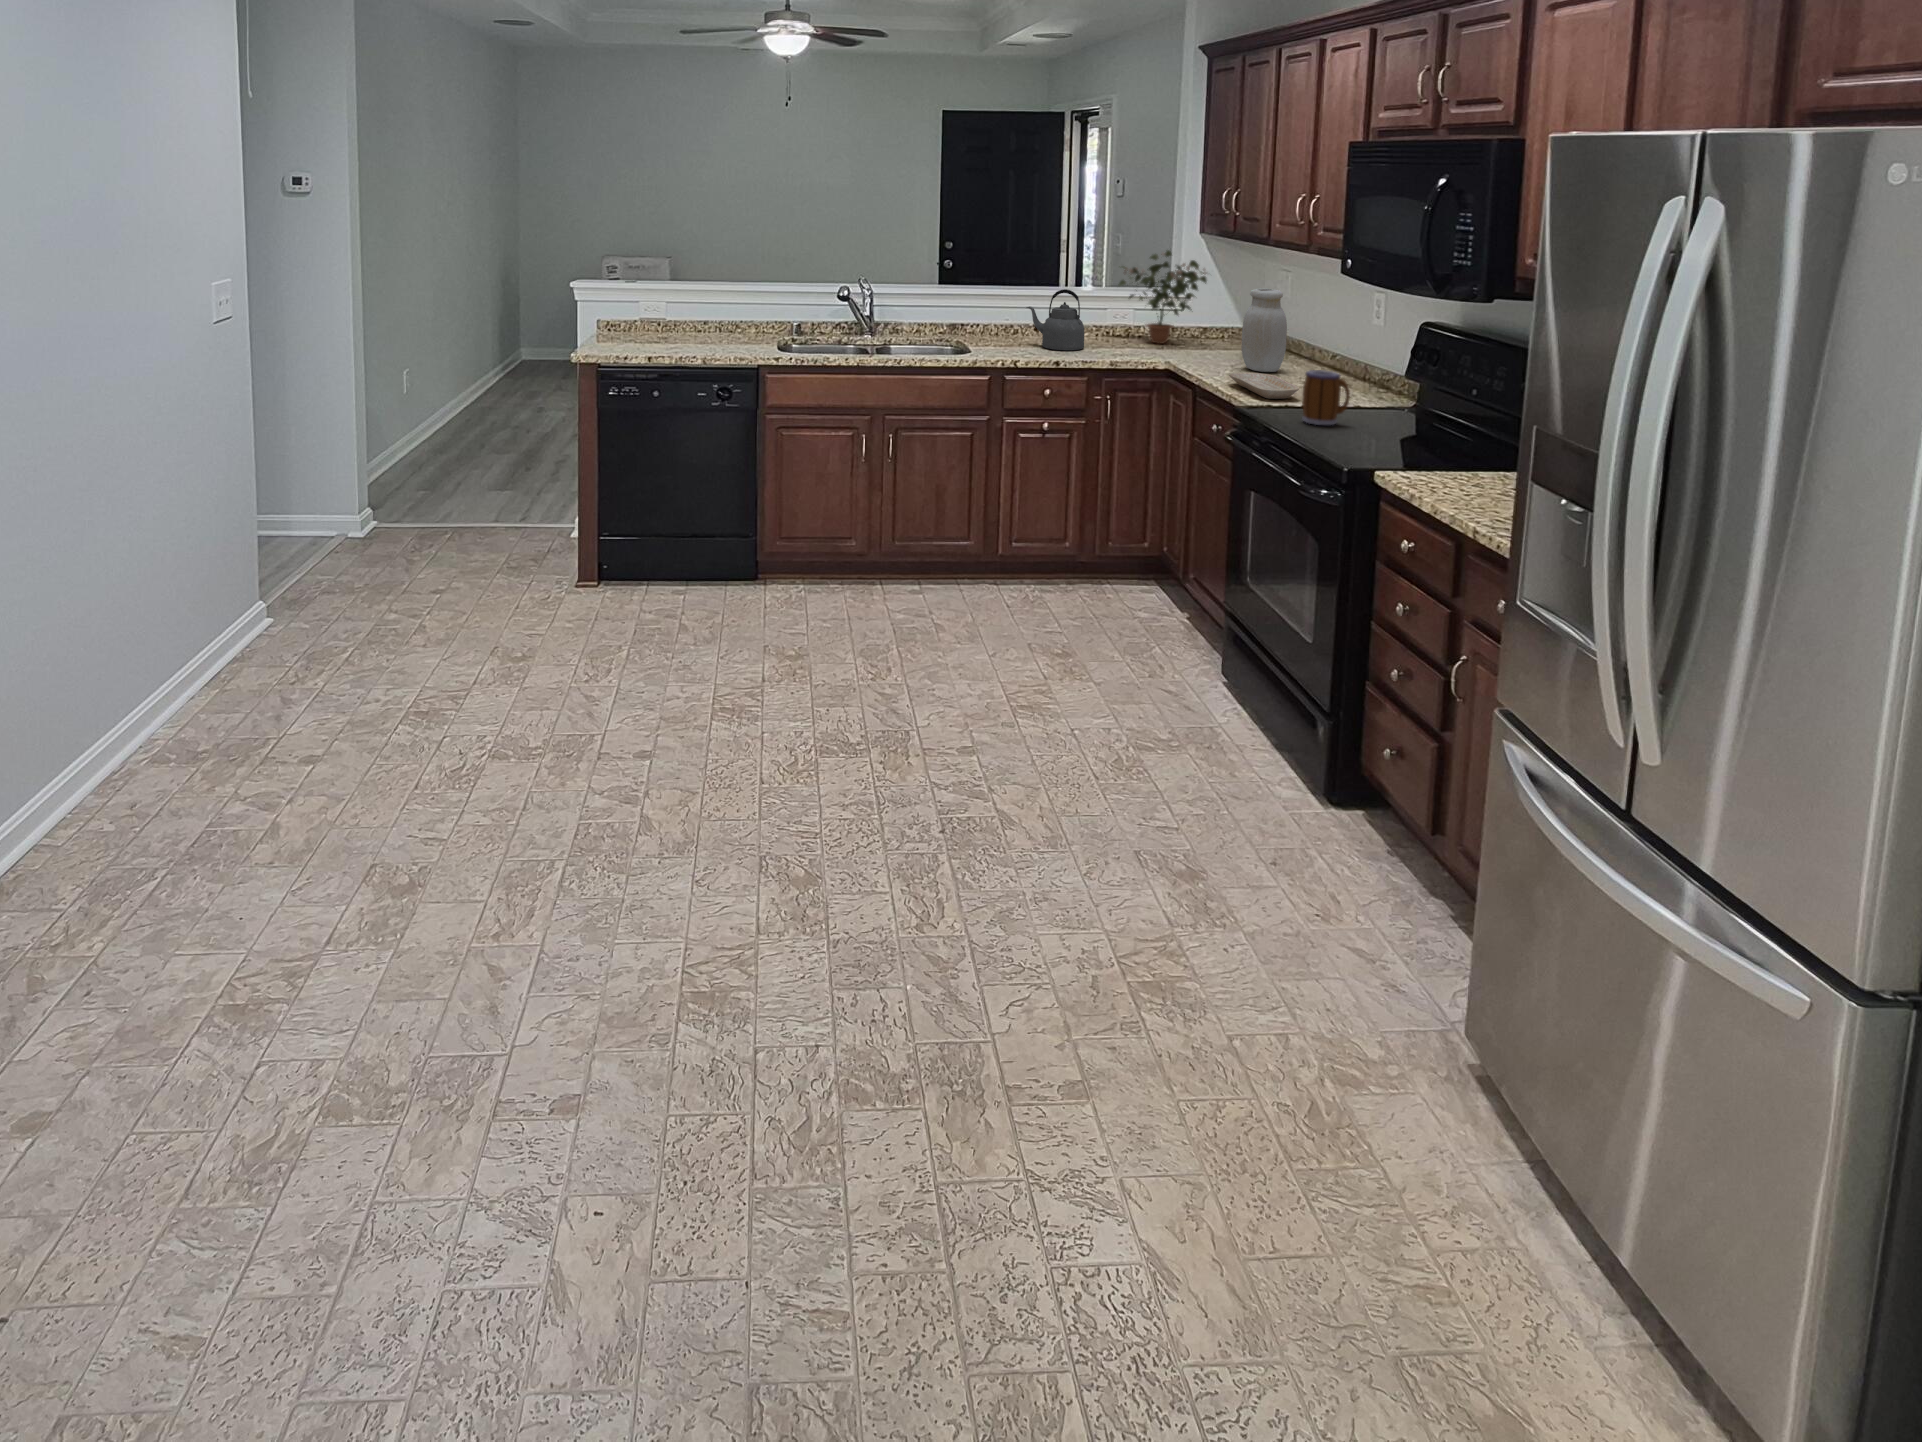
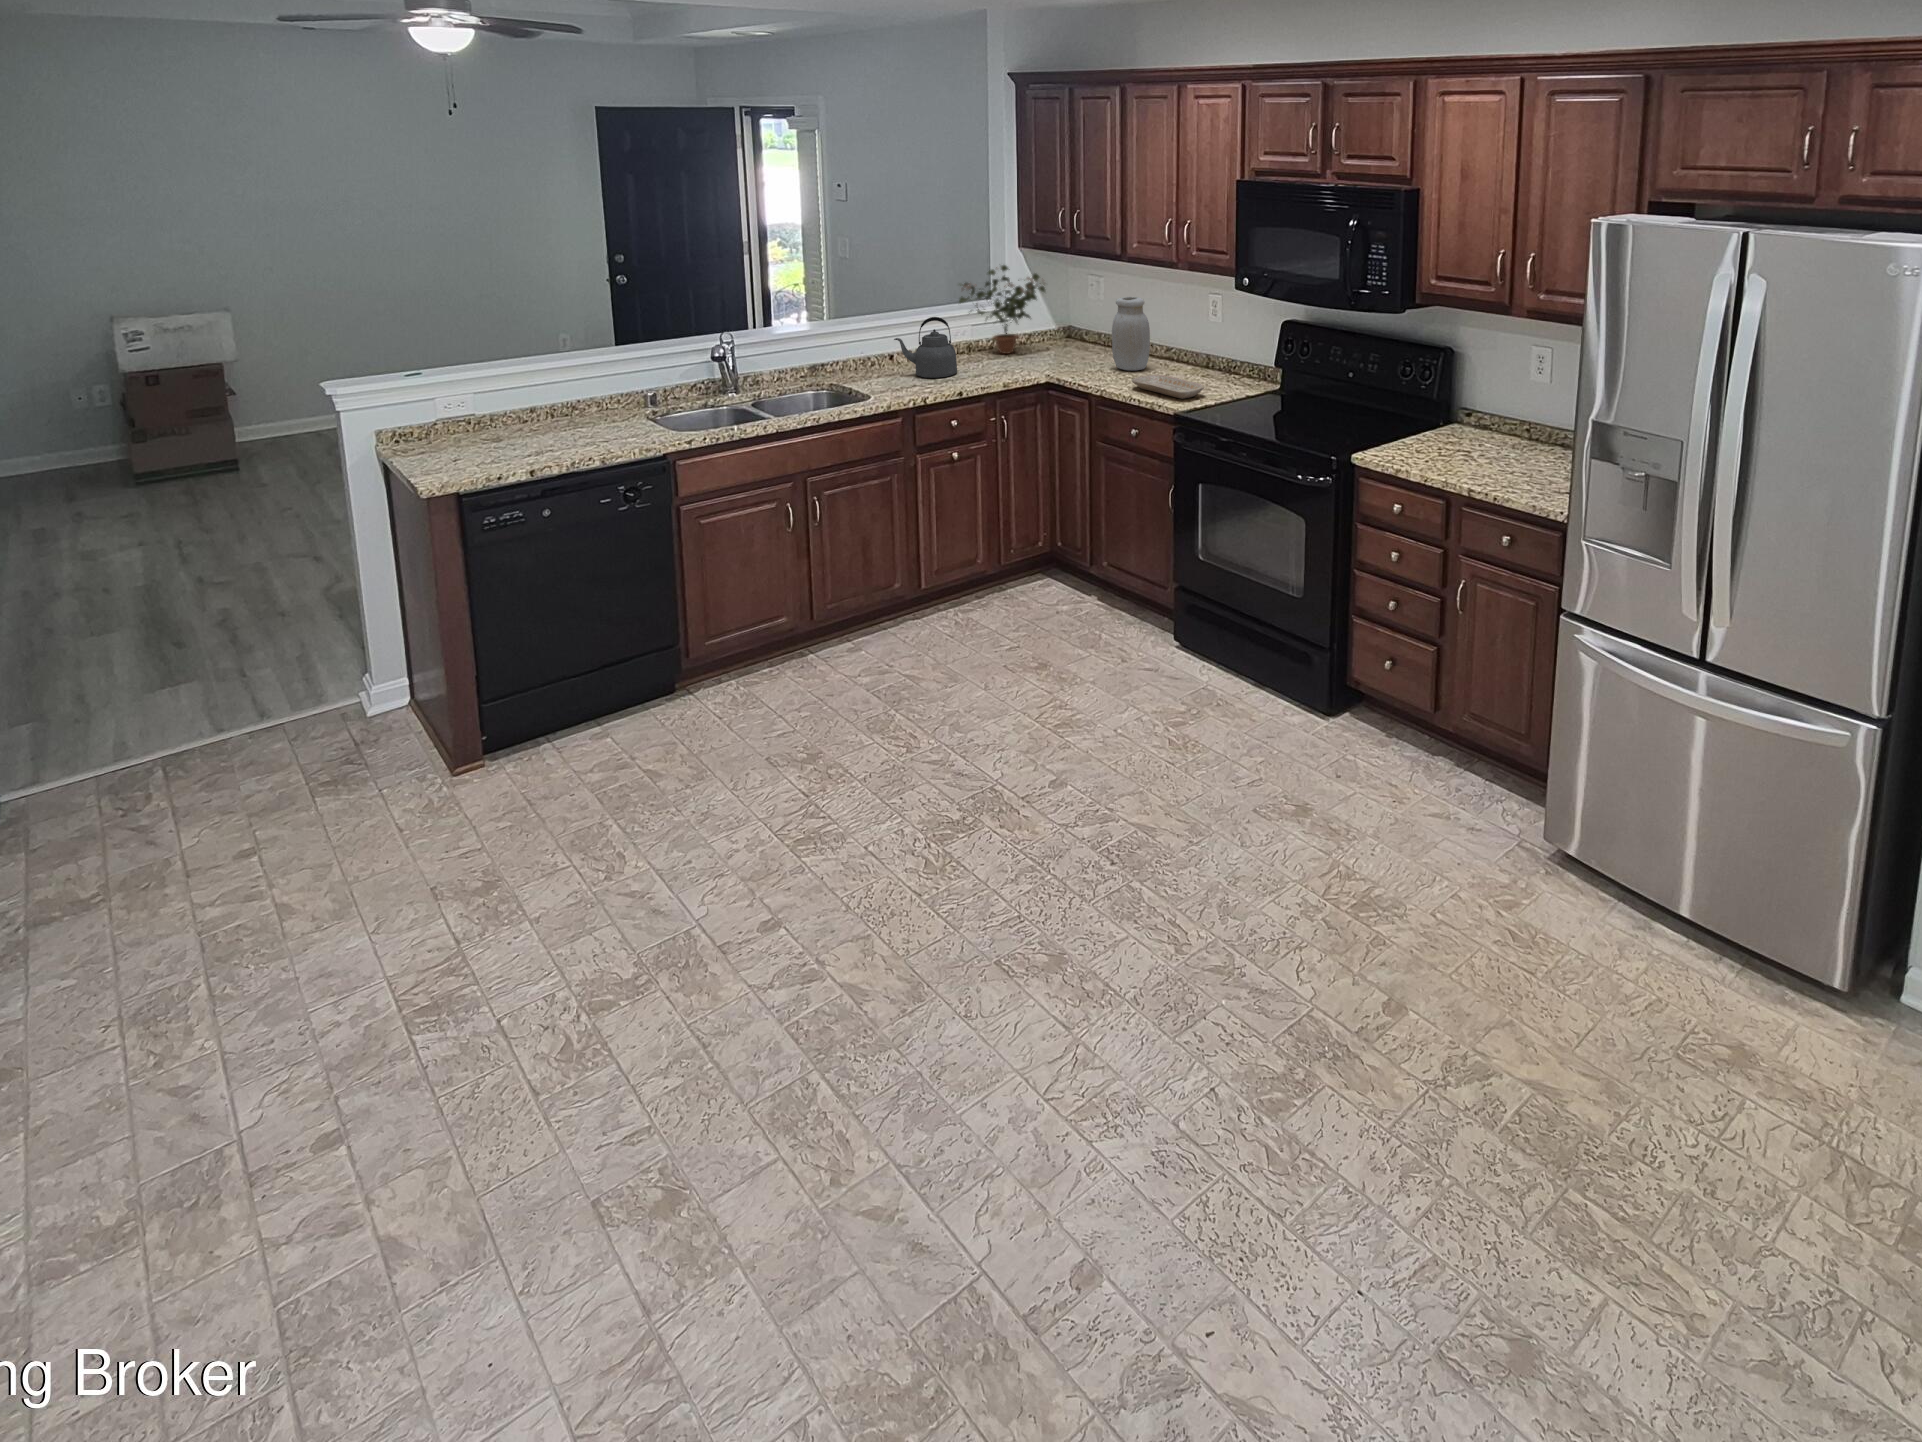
mug: present [1302,370,1350,425] -> none [1238,372,1272,418]

